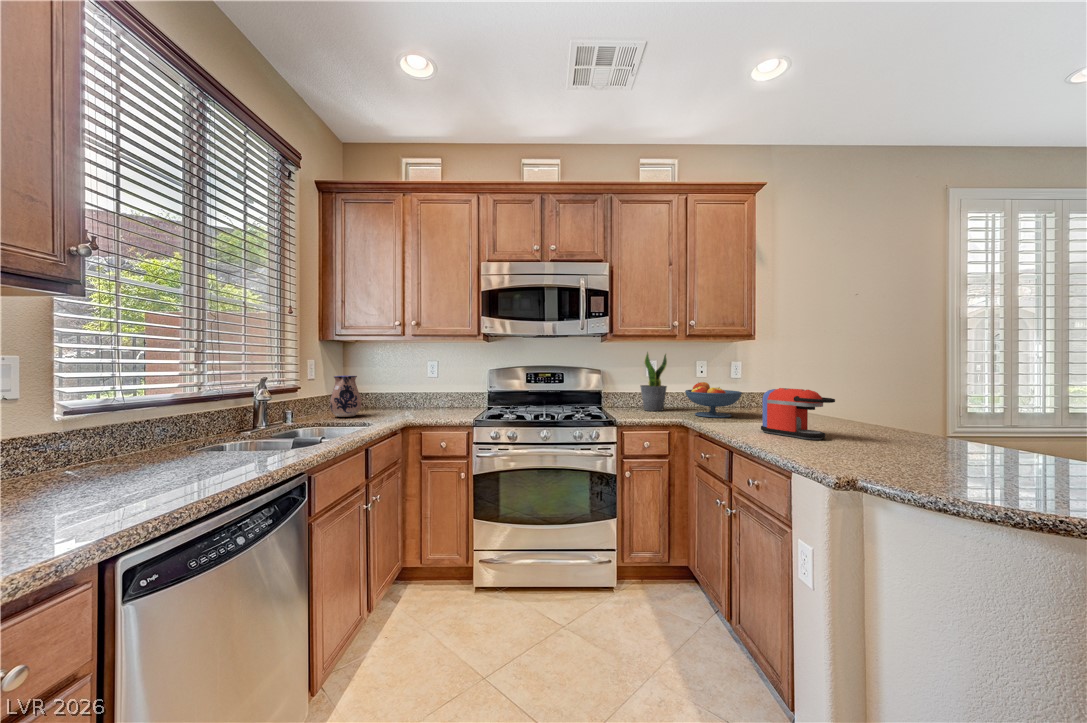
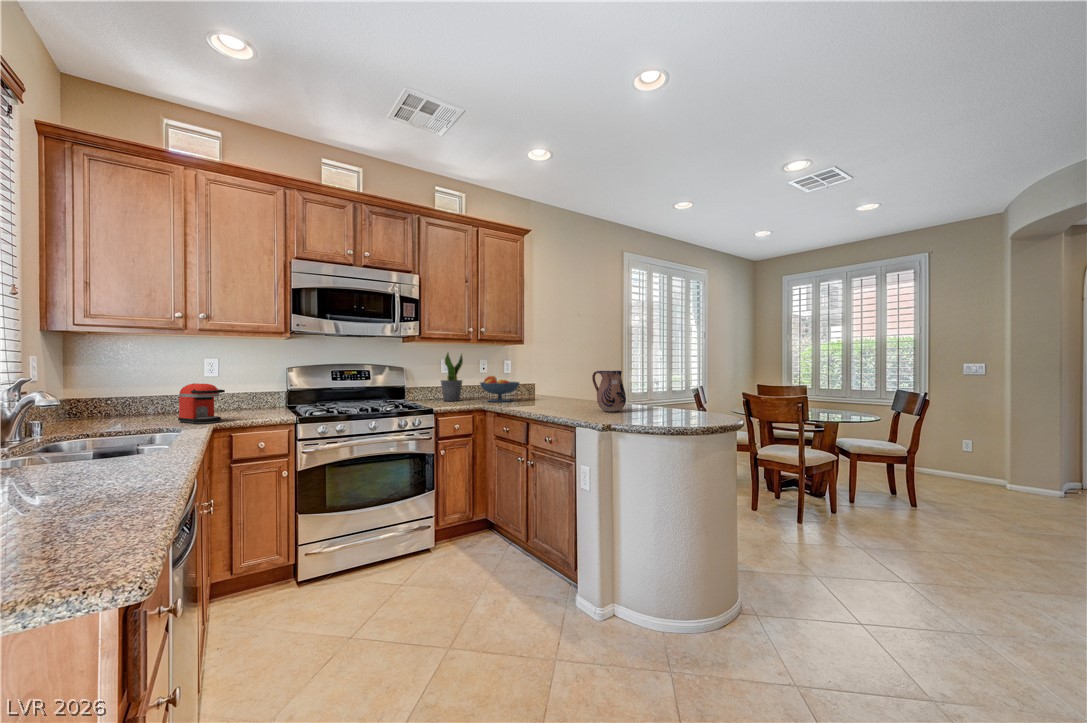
ceramic pitcher: present [330,376,362,417] -> present [592,370,626,412]
coffee maker: present [761,388,835,440] -> present [178,383,225,424]

